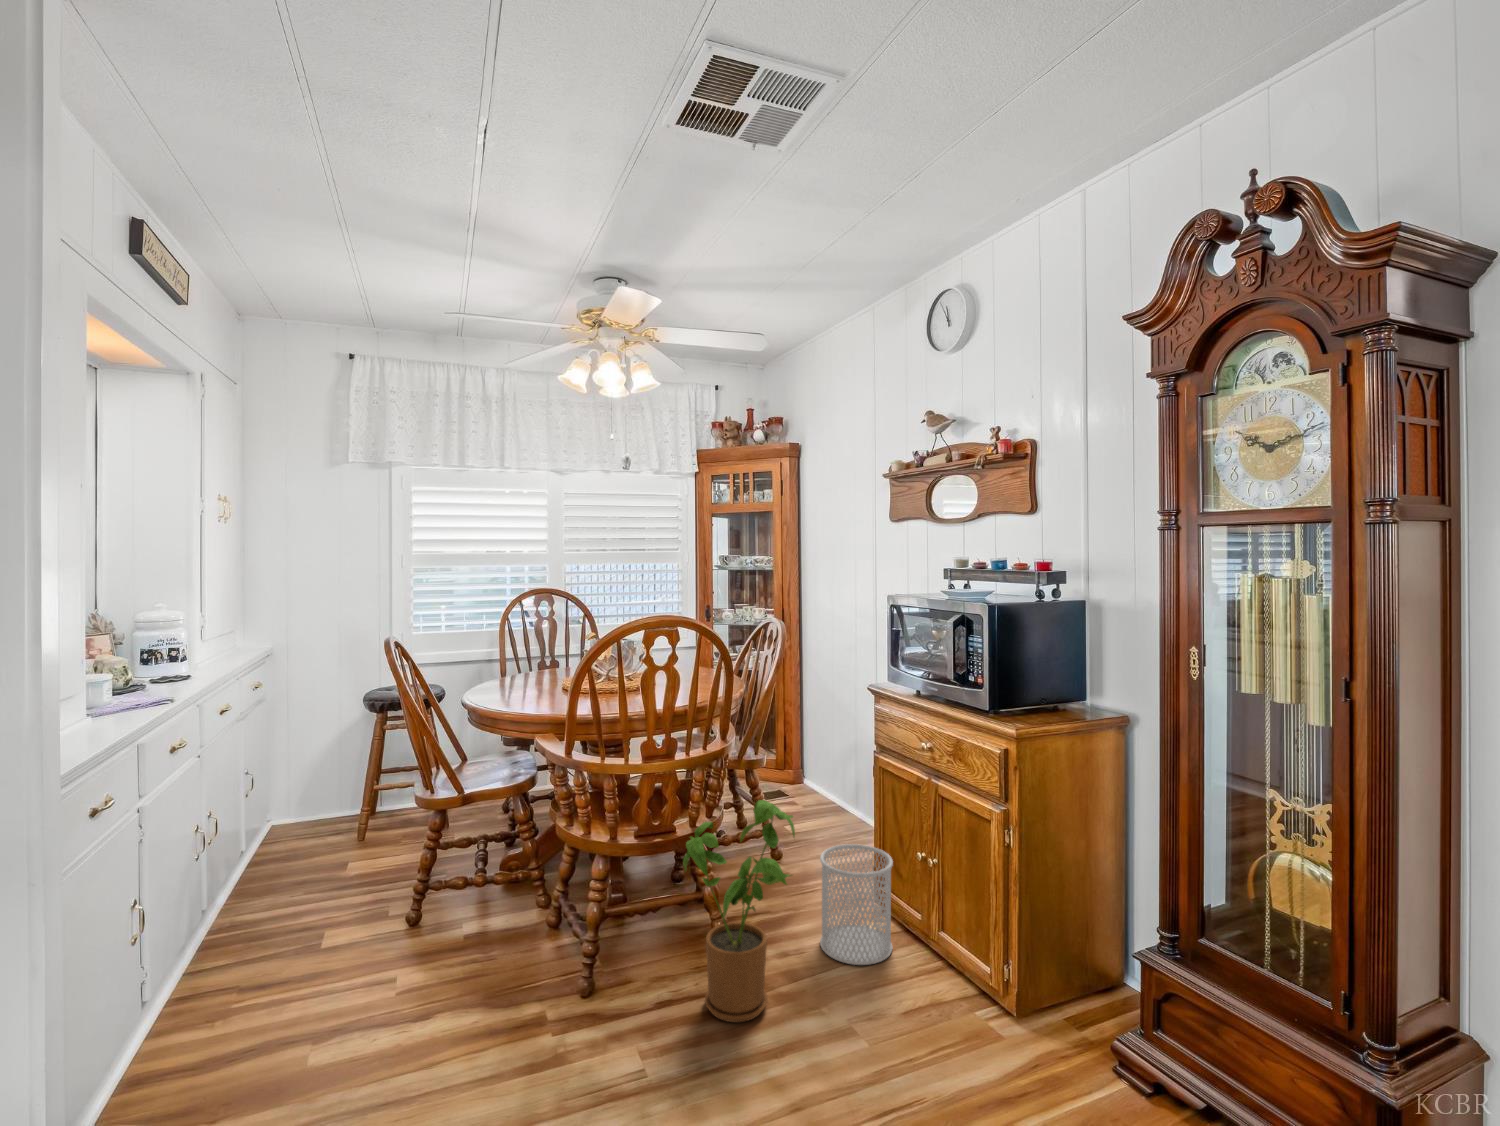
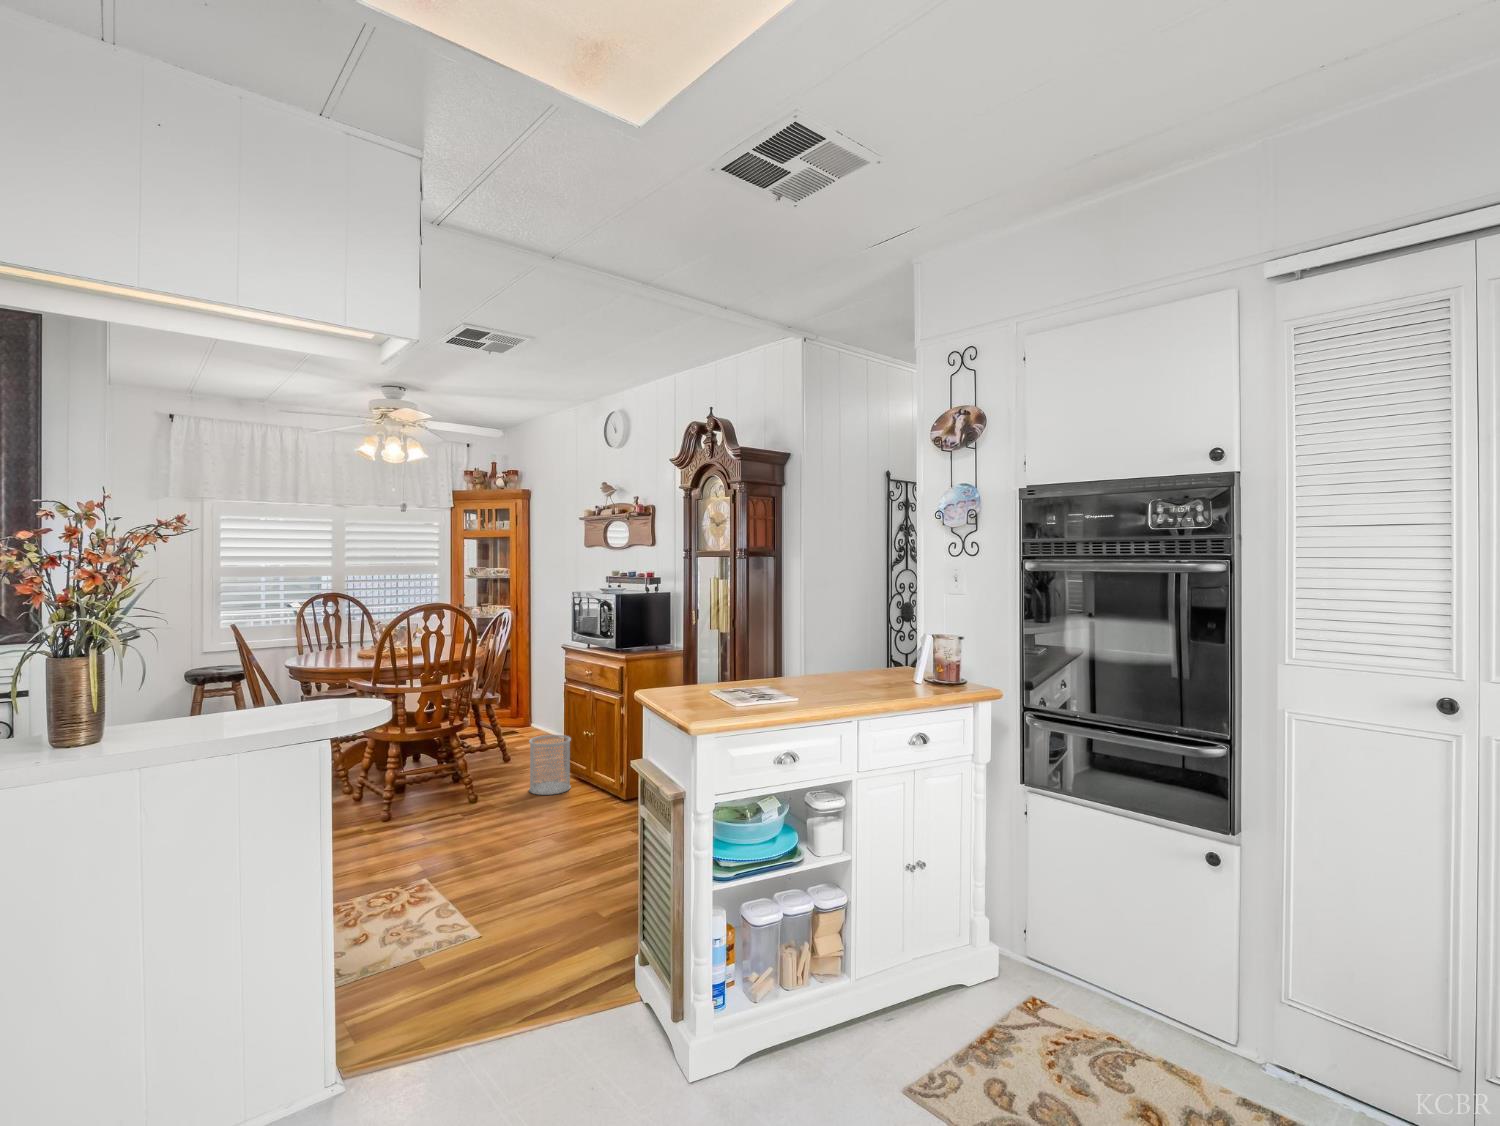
house plant: present [683,800,795,1022] -> none [446,702,511,818]

